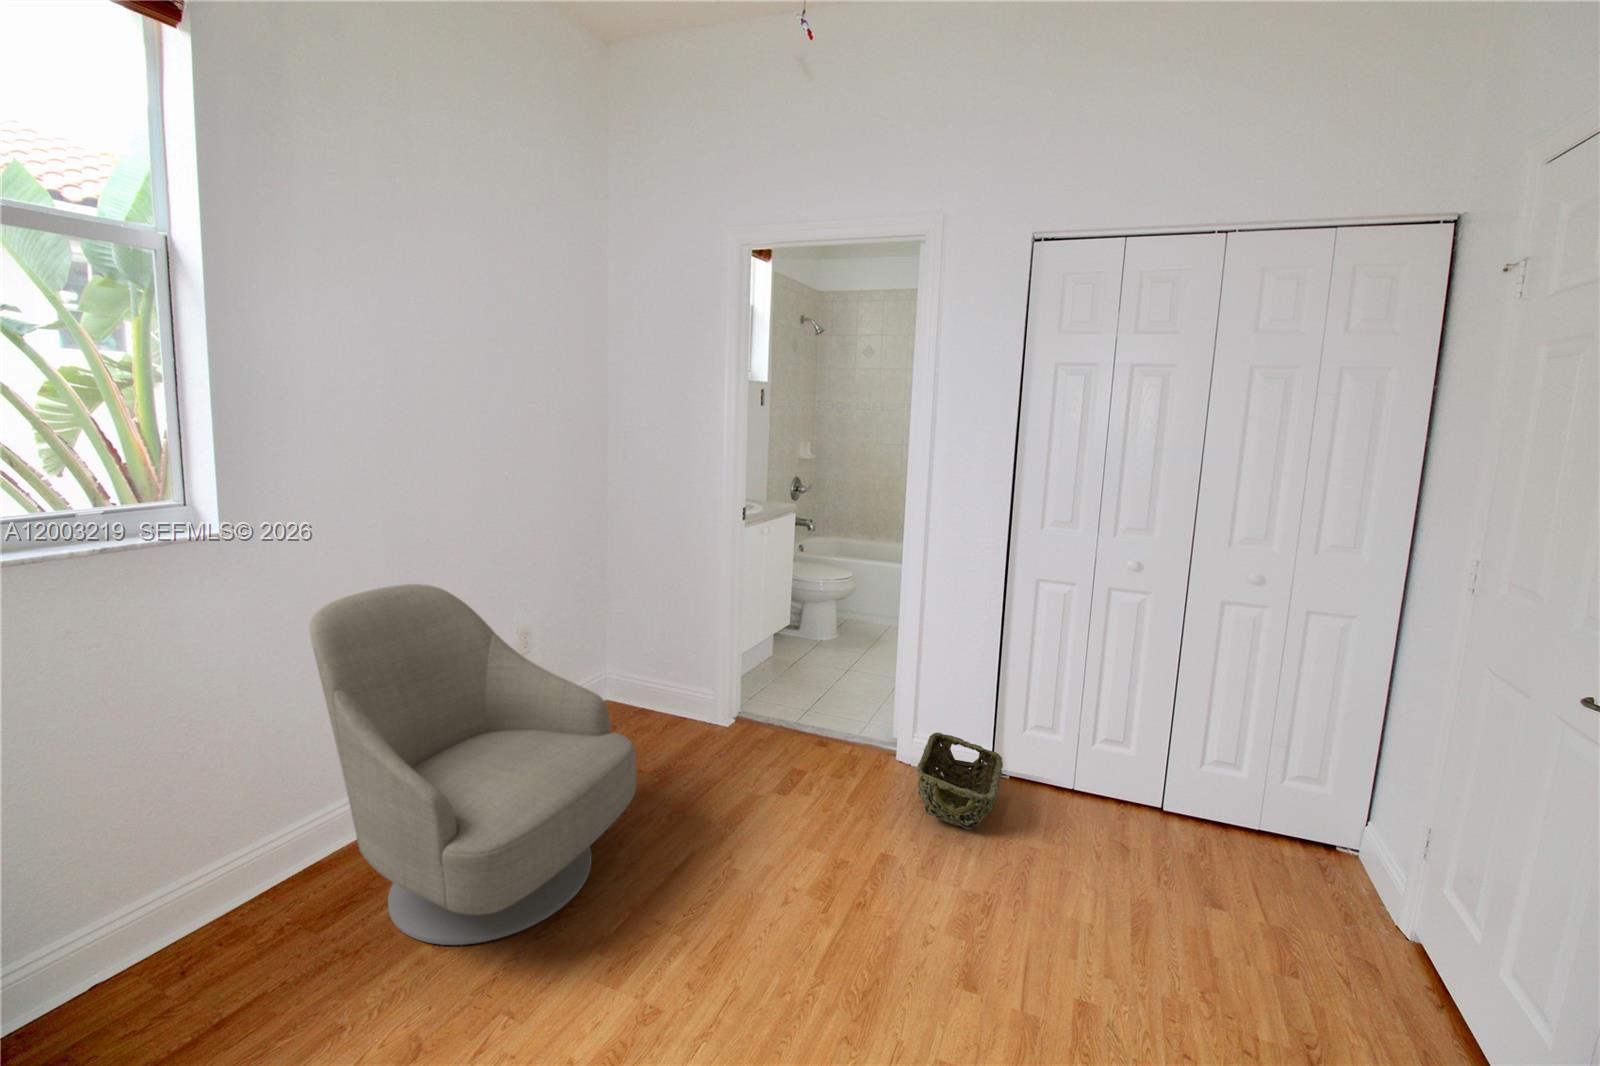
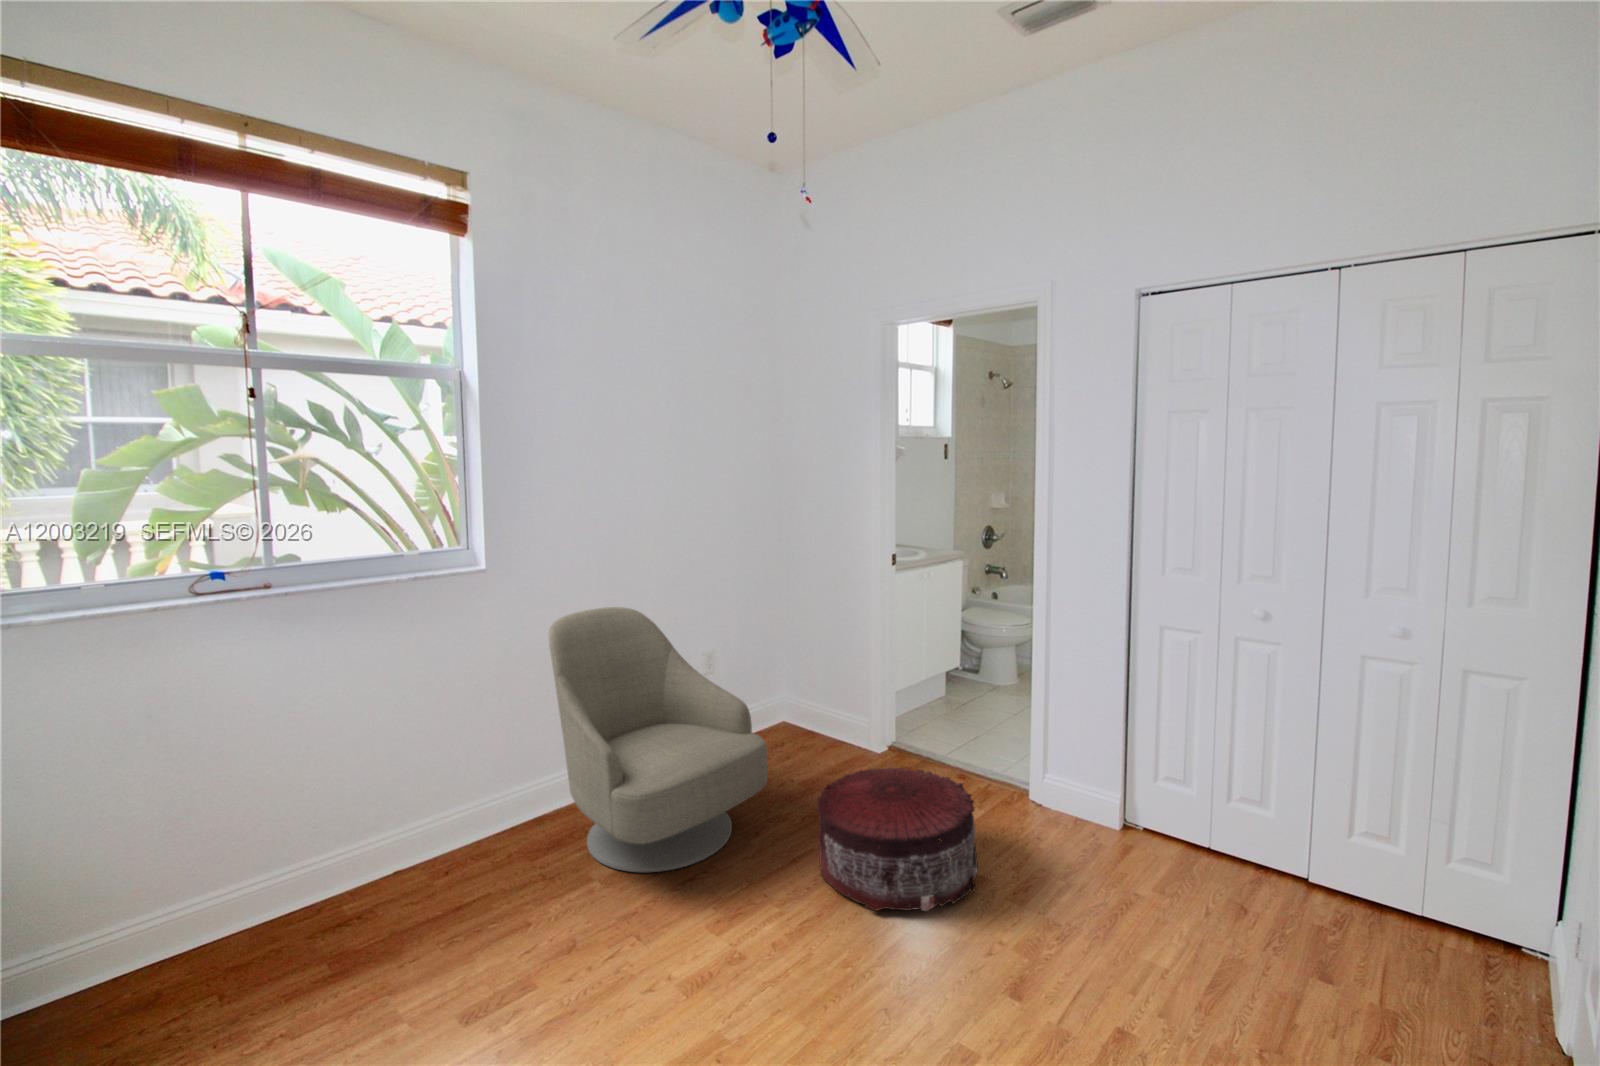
woven basket: present [917,732,1003,829] -> none [1019,773,1124,864]
pouf: none [712,749,896,932] -> present [817,768,978,911]

